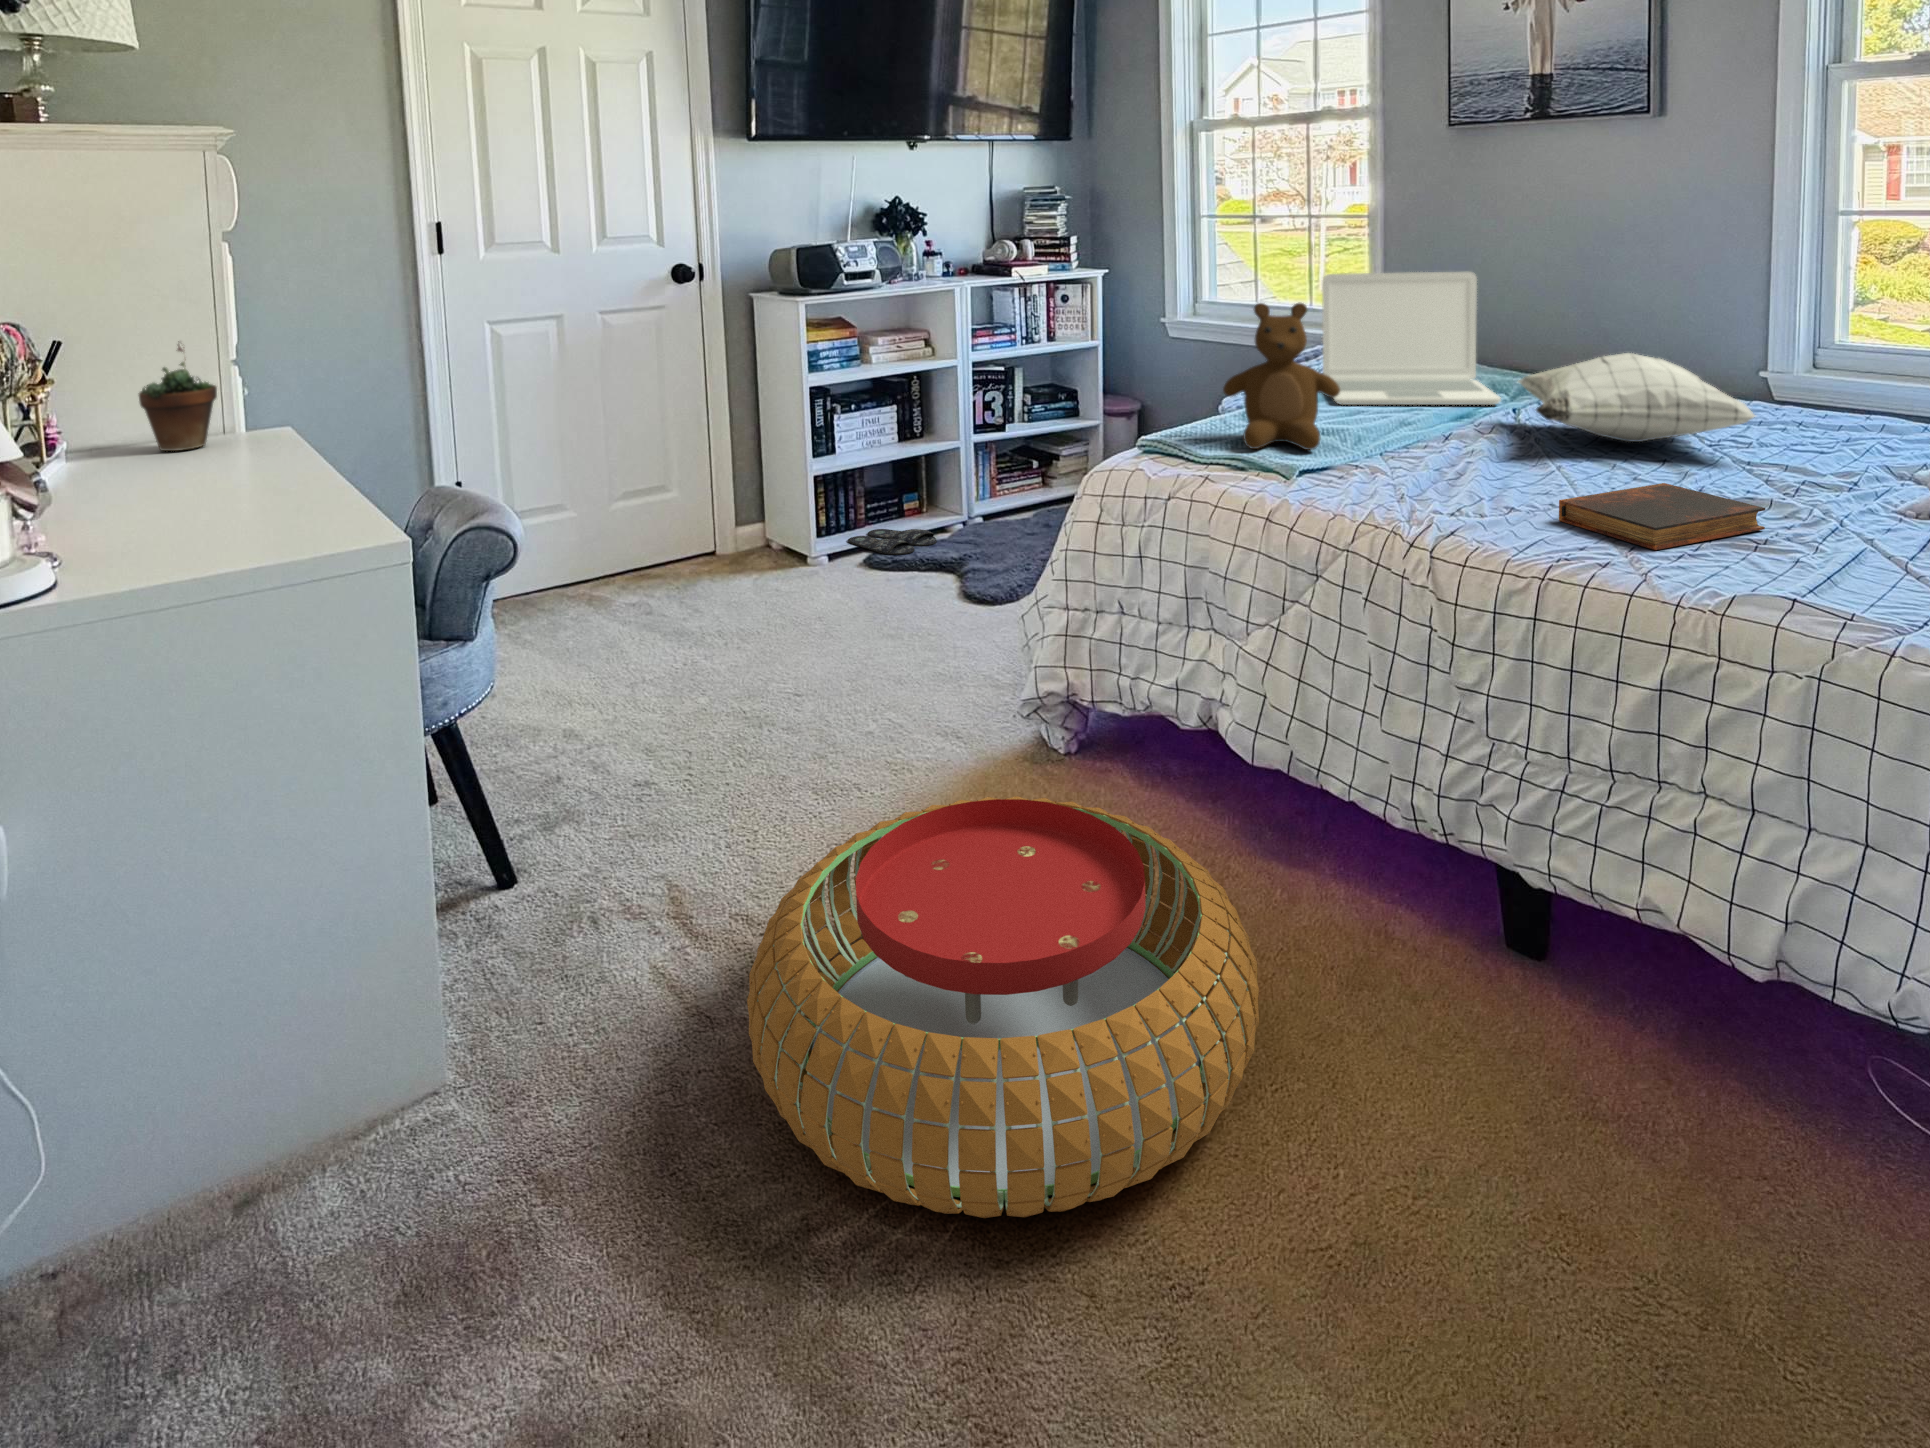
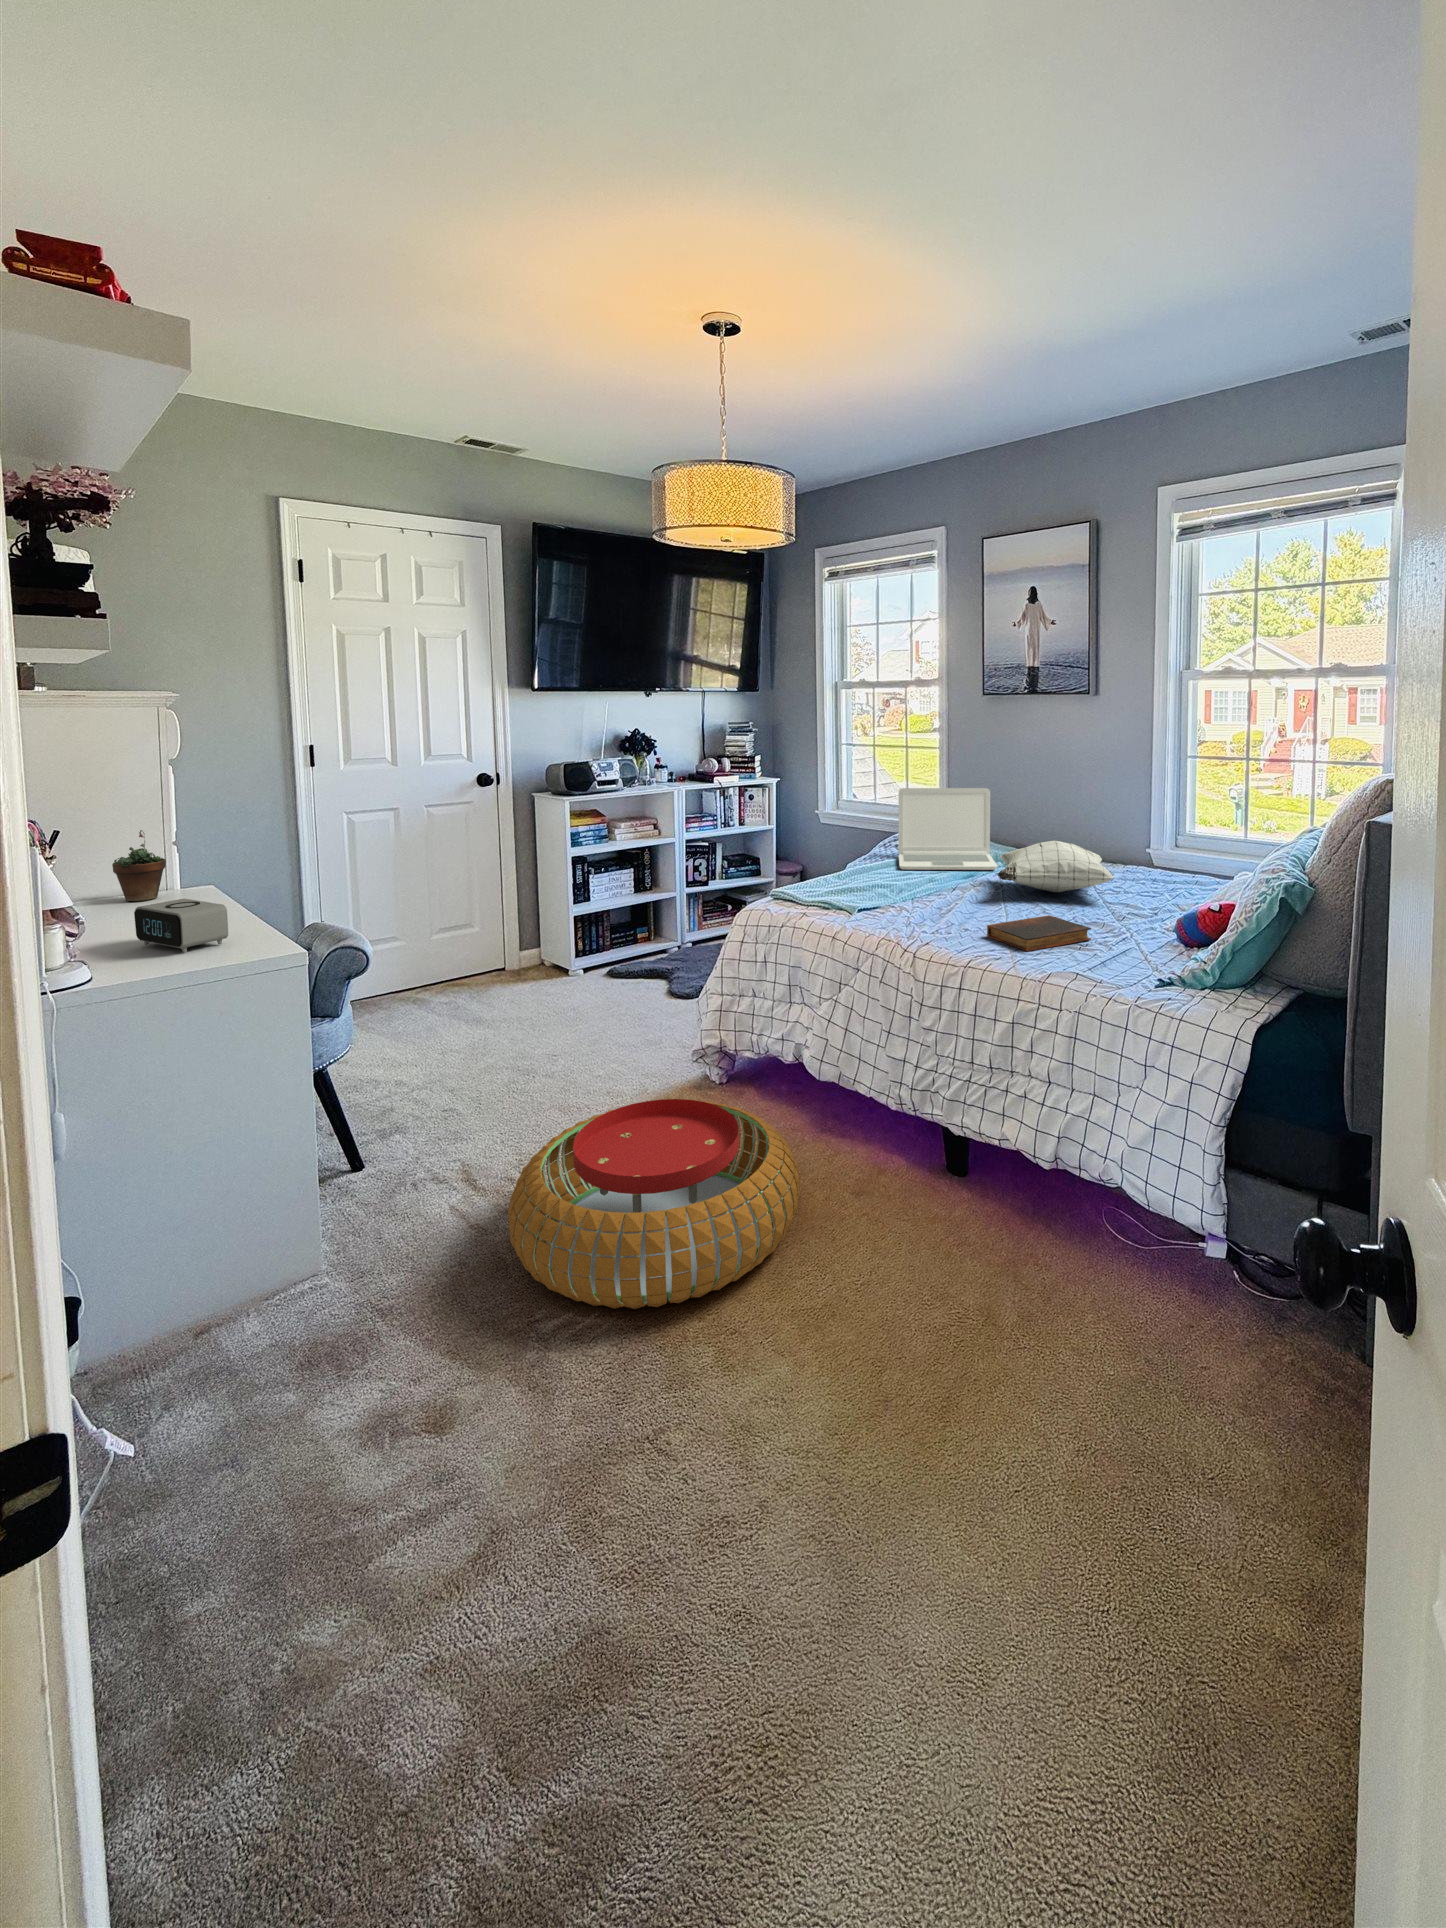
teddy bear: present [1223,303,1340,450] -> none [823,809,892,898]
alarm clock: none [140,447,285,539] -> present [134,898,228,953]
slippers: present [848,529,937,554] -> none [597,952,658,968]

